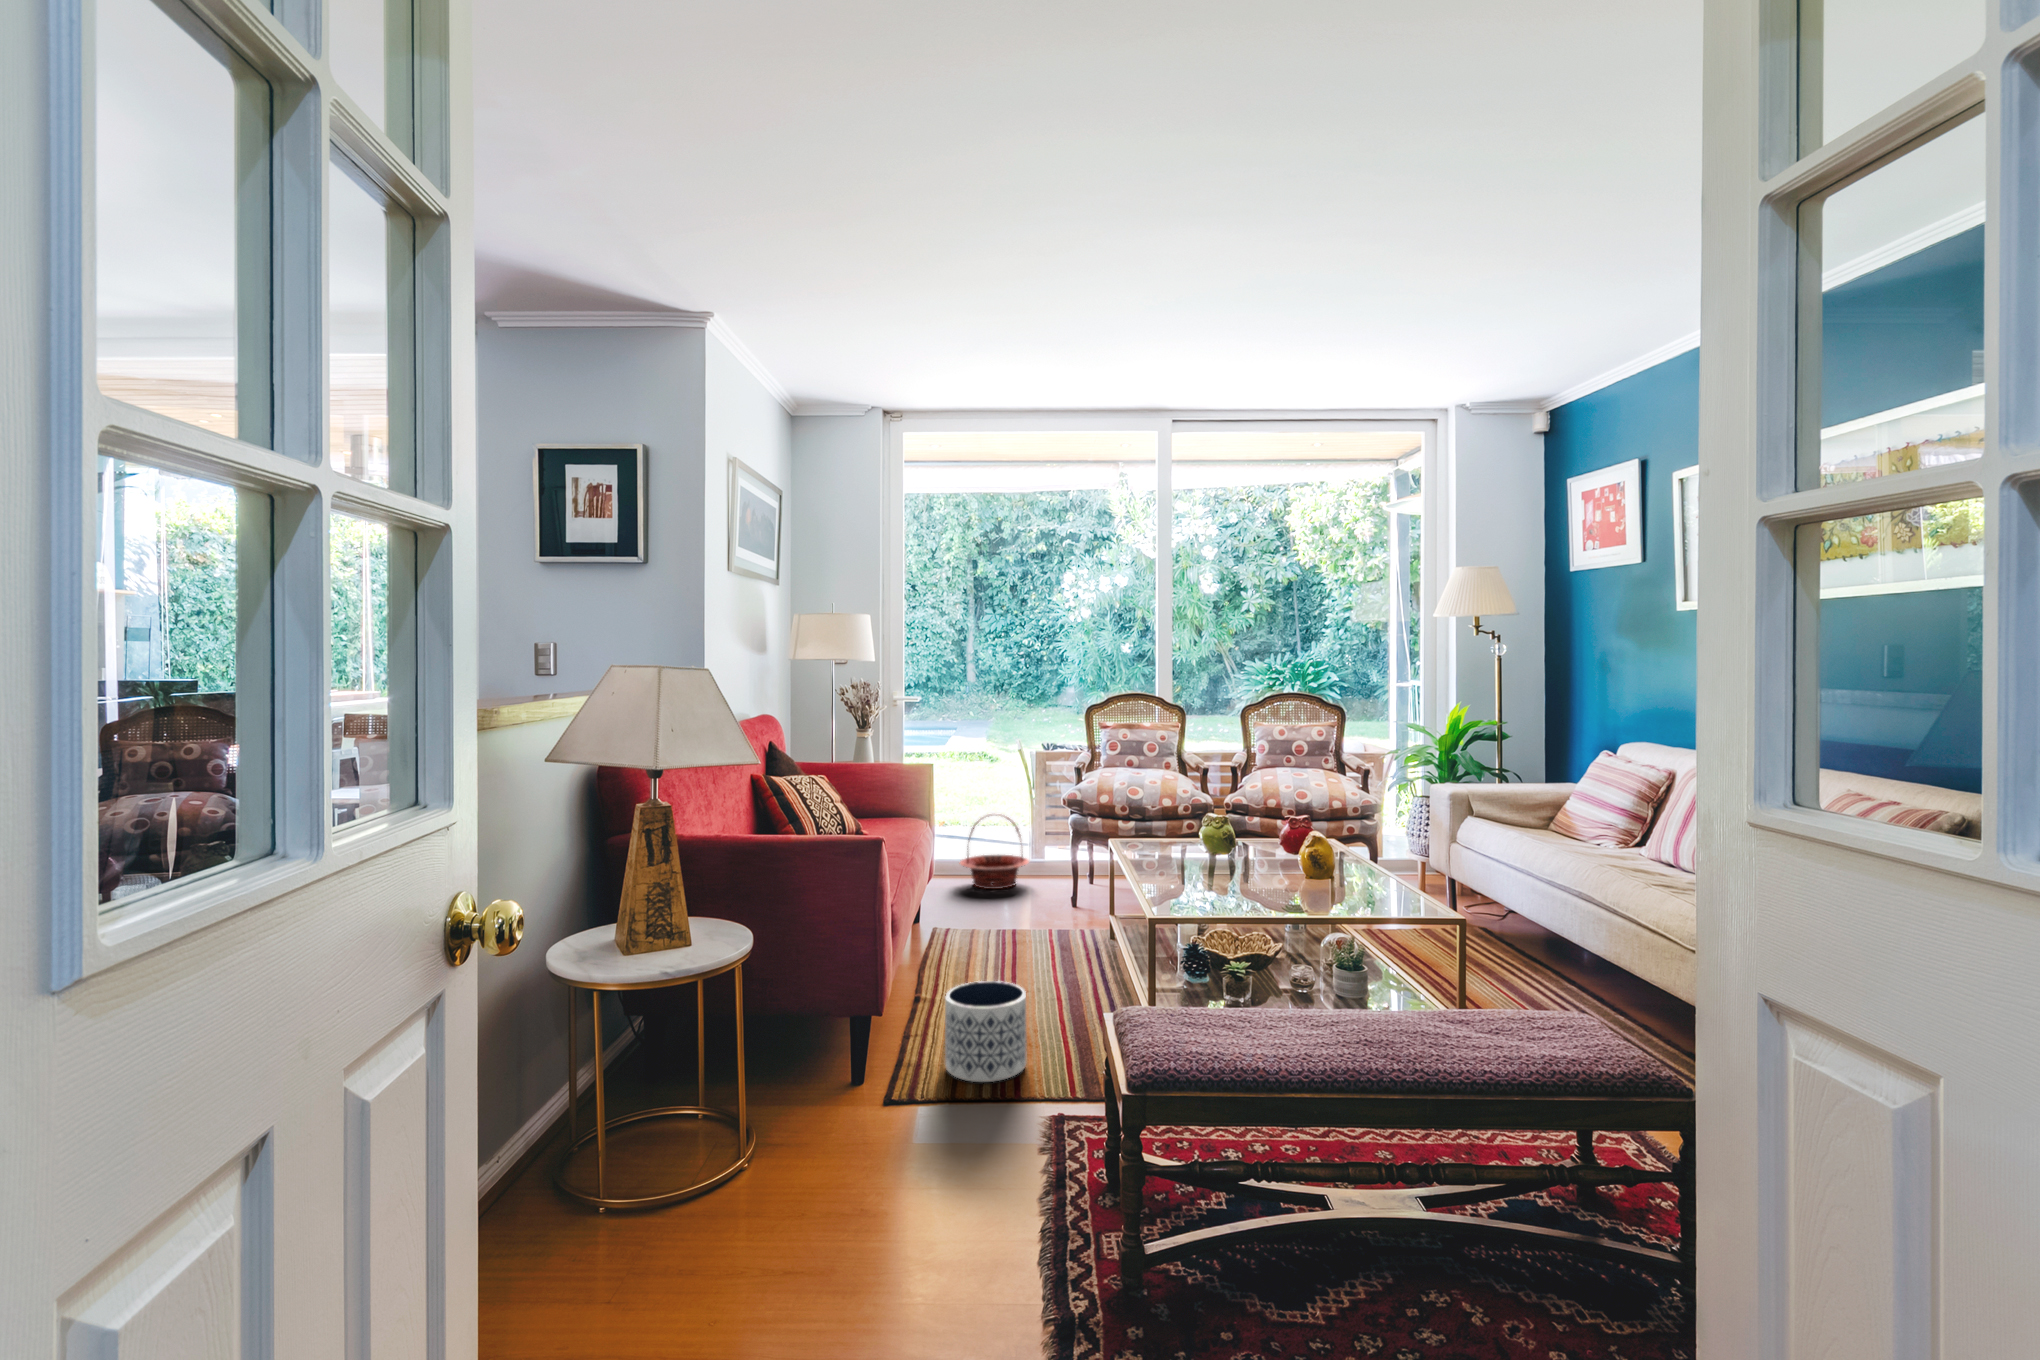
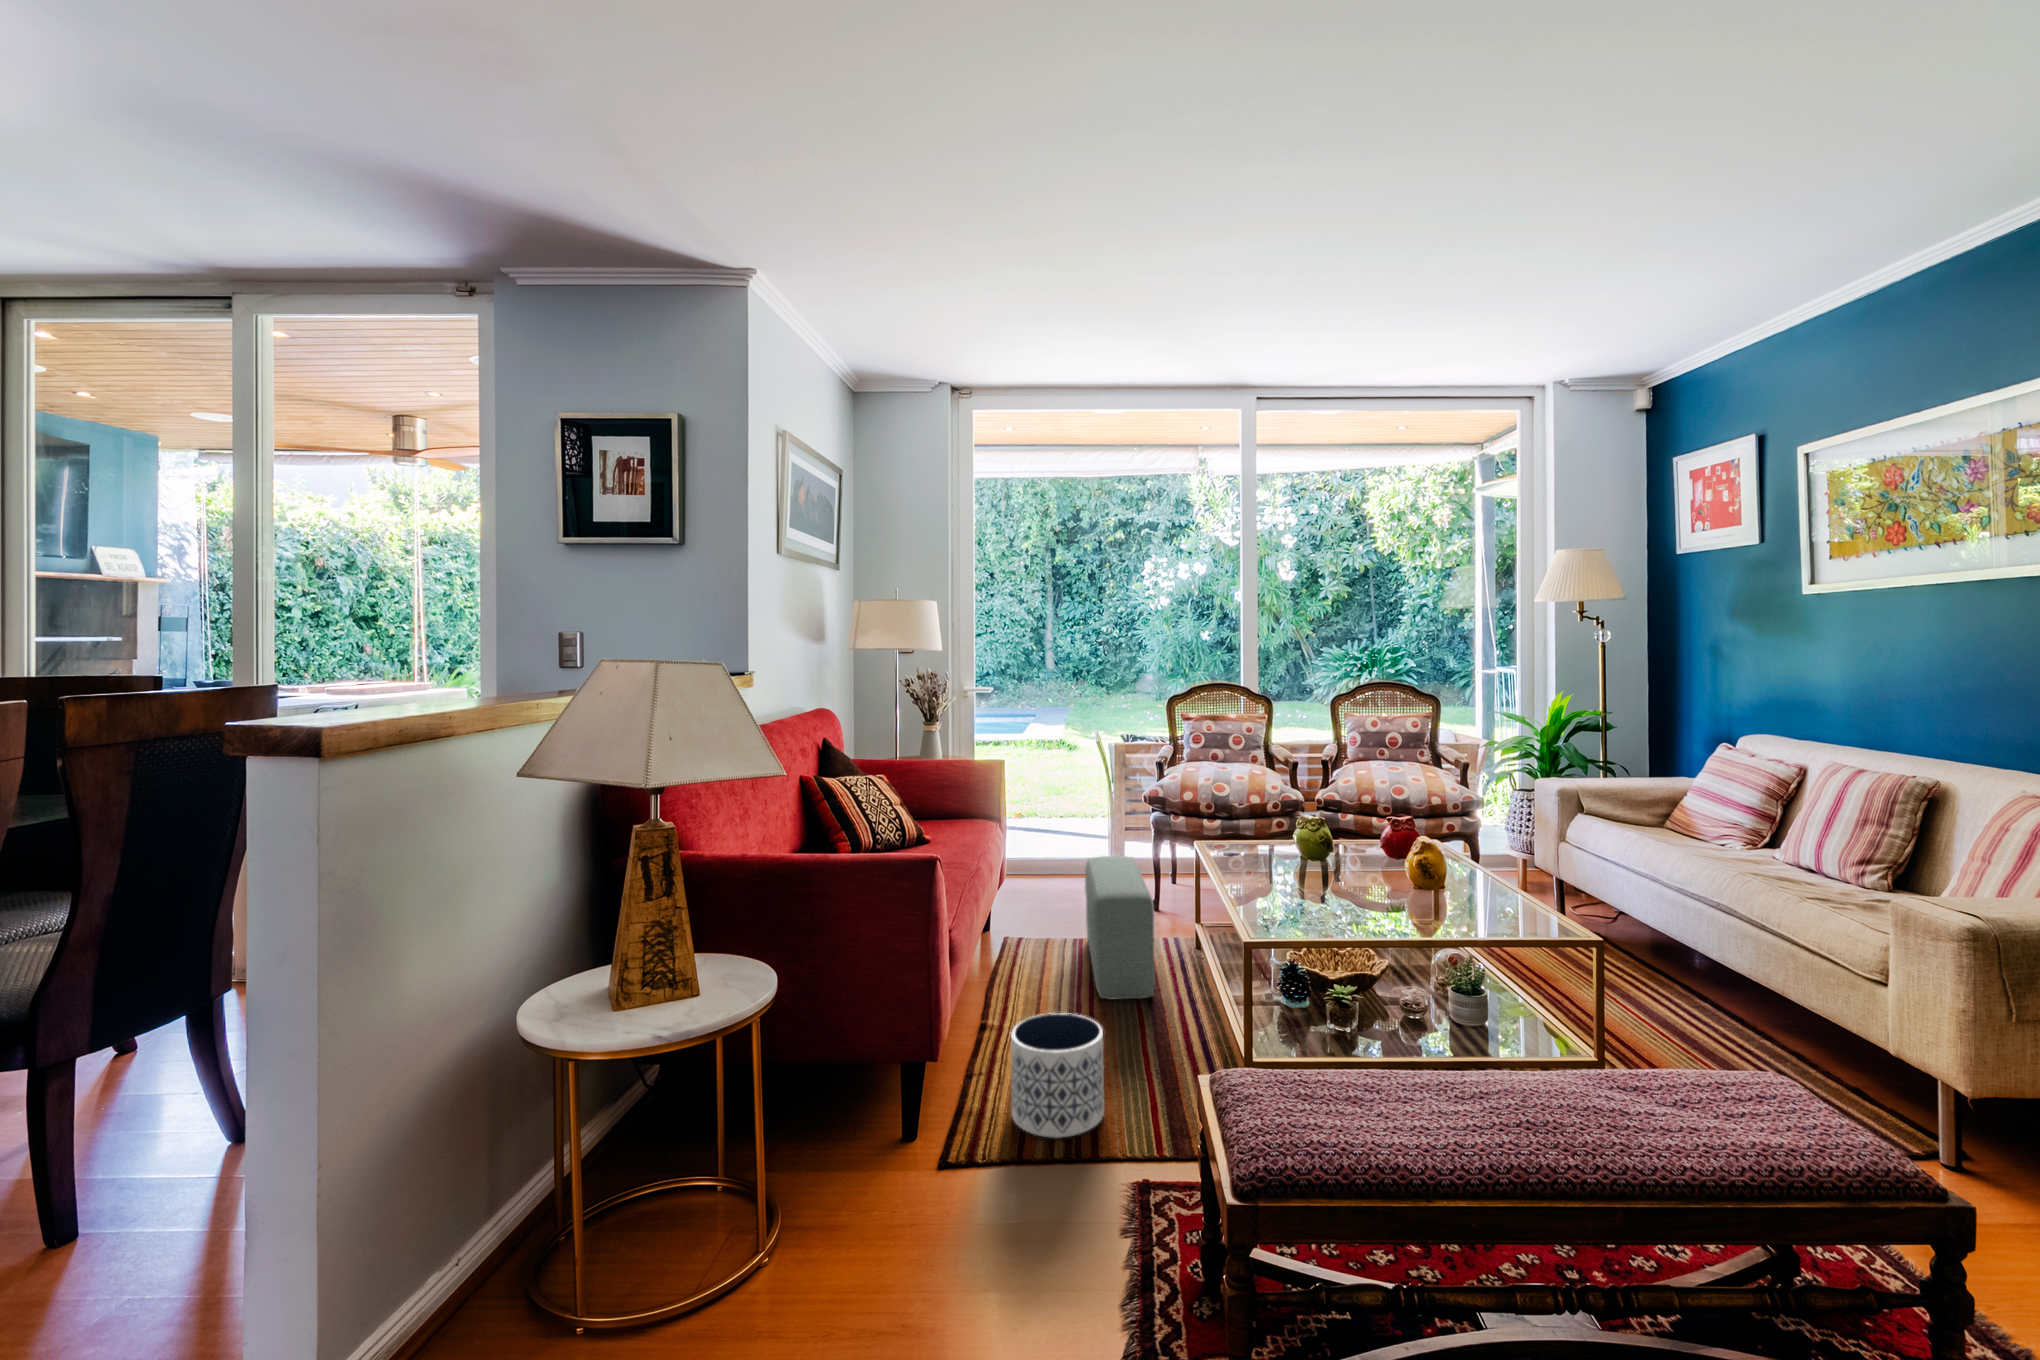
basket: present [959,817,1029,889] -> none [1037,808,1109,885]
pouf: none [1009,855,1072,982] -> present [1085,856,1155,999]

